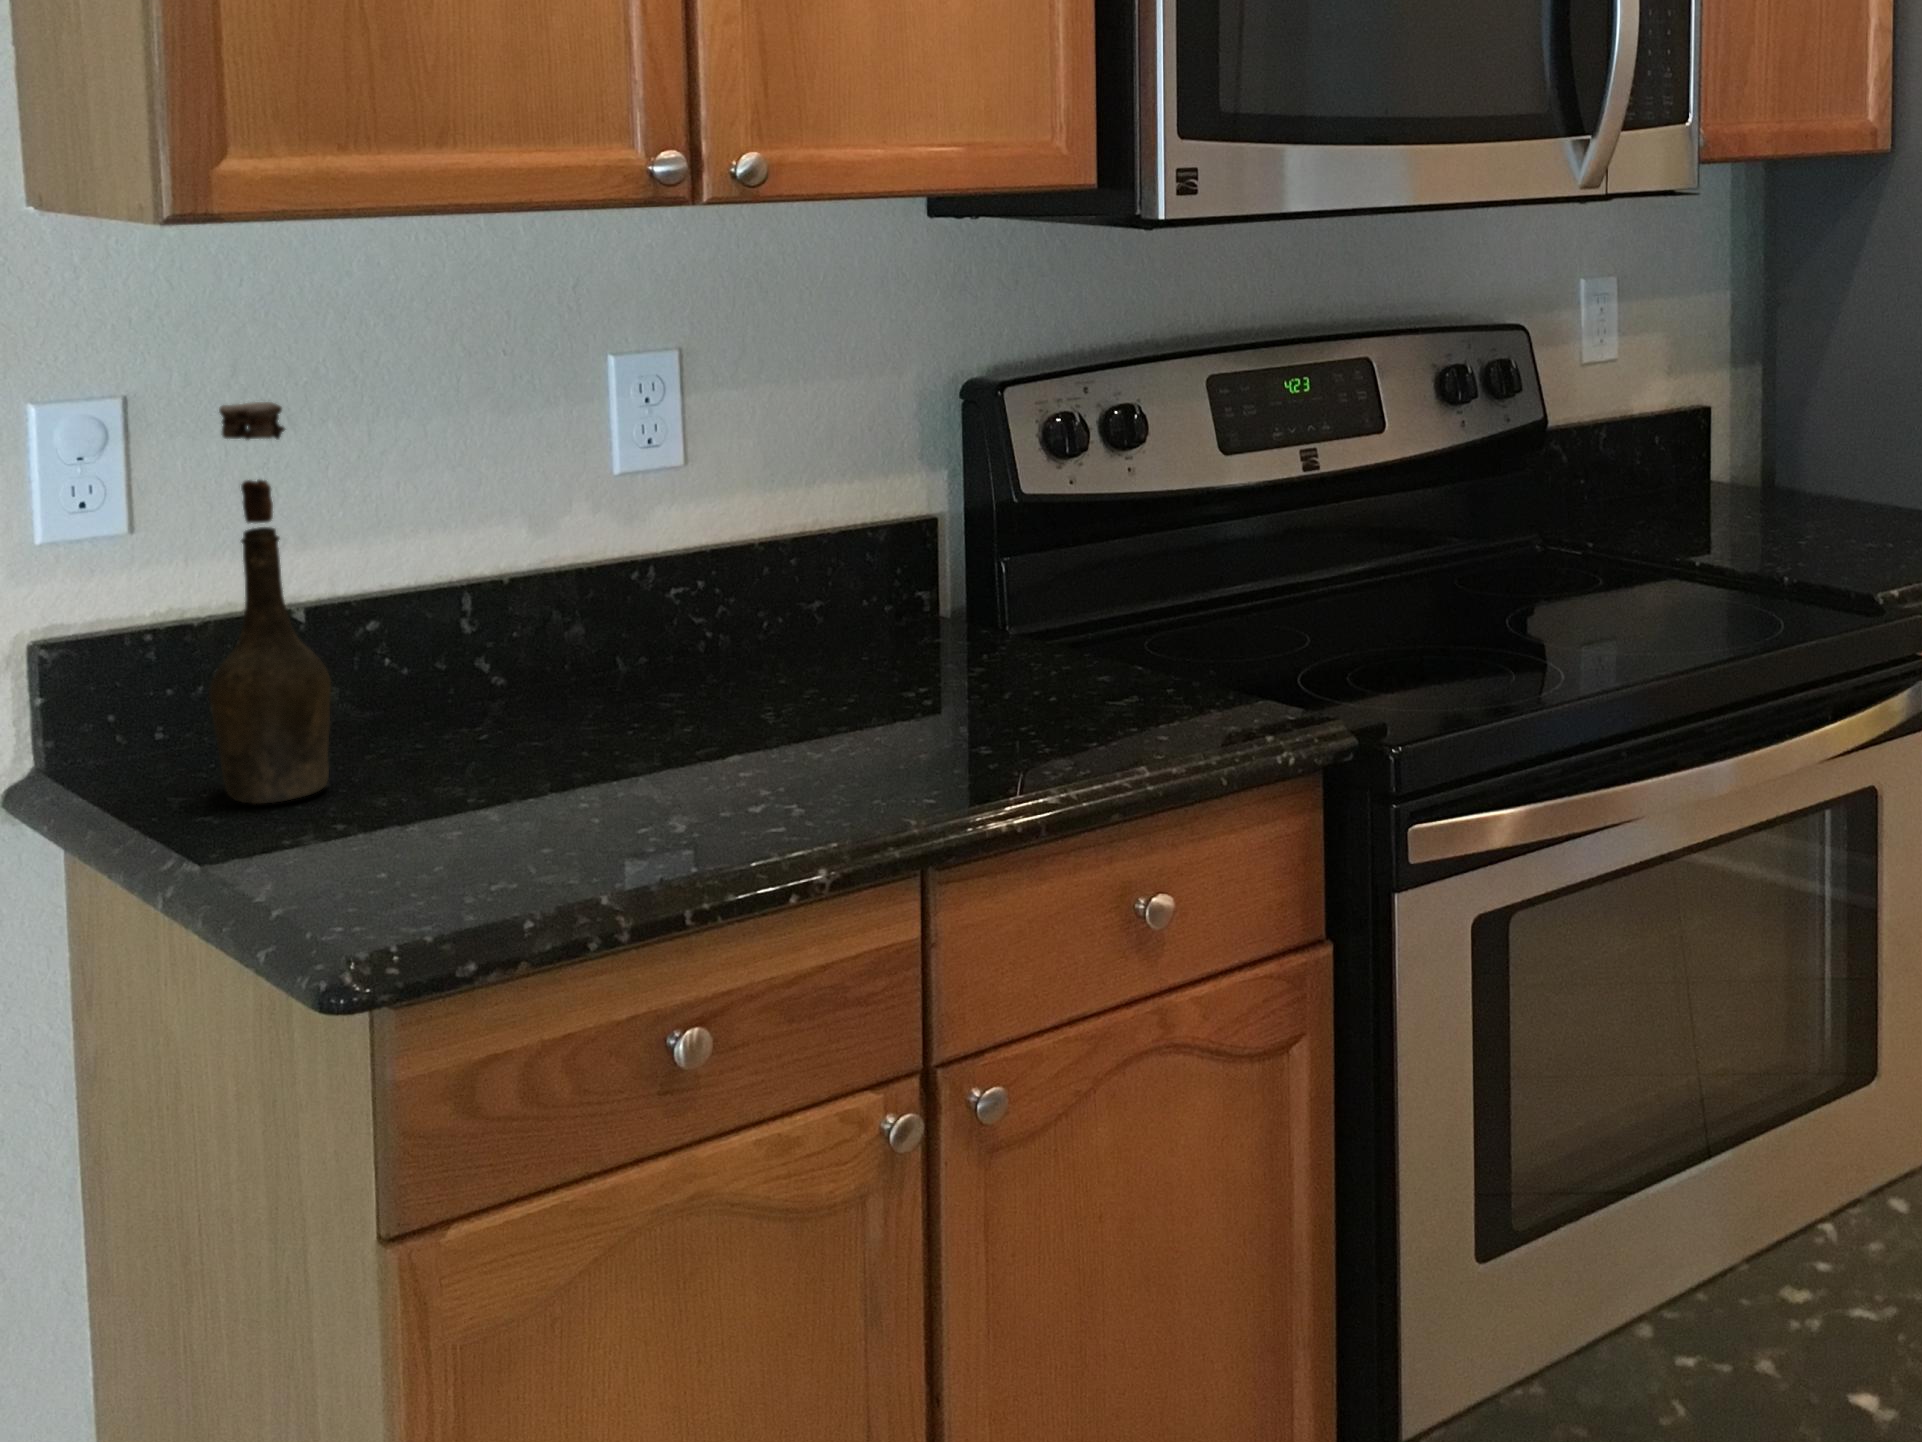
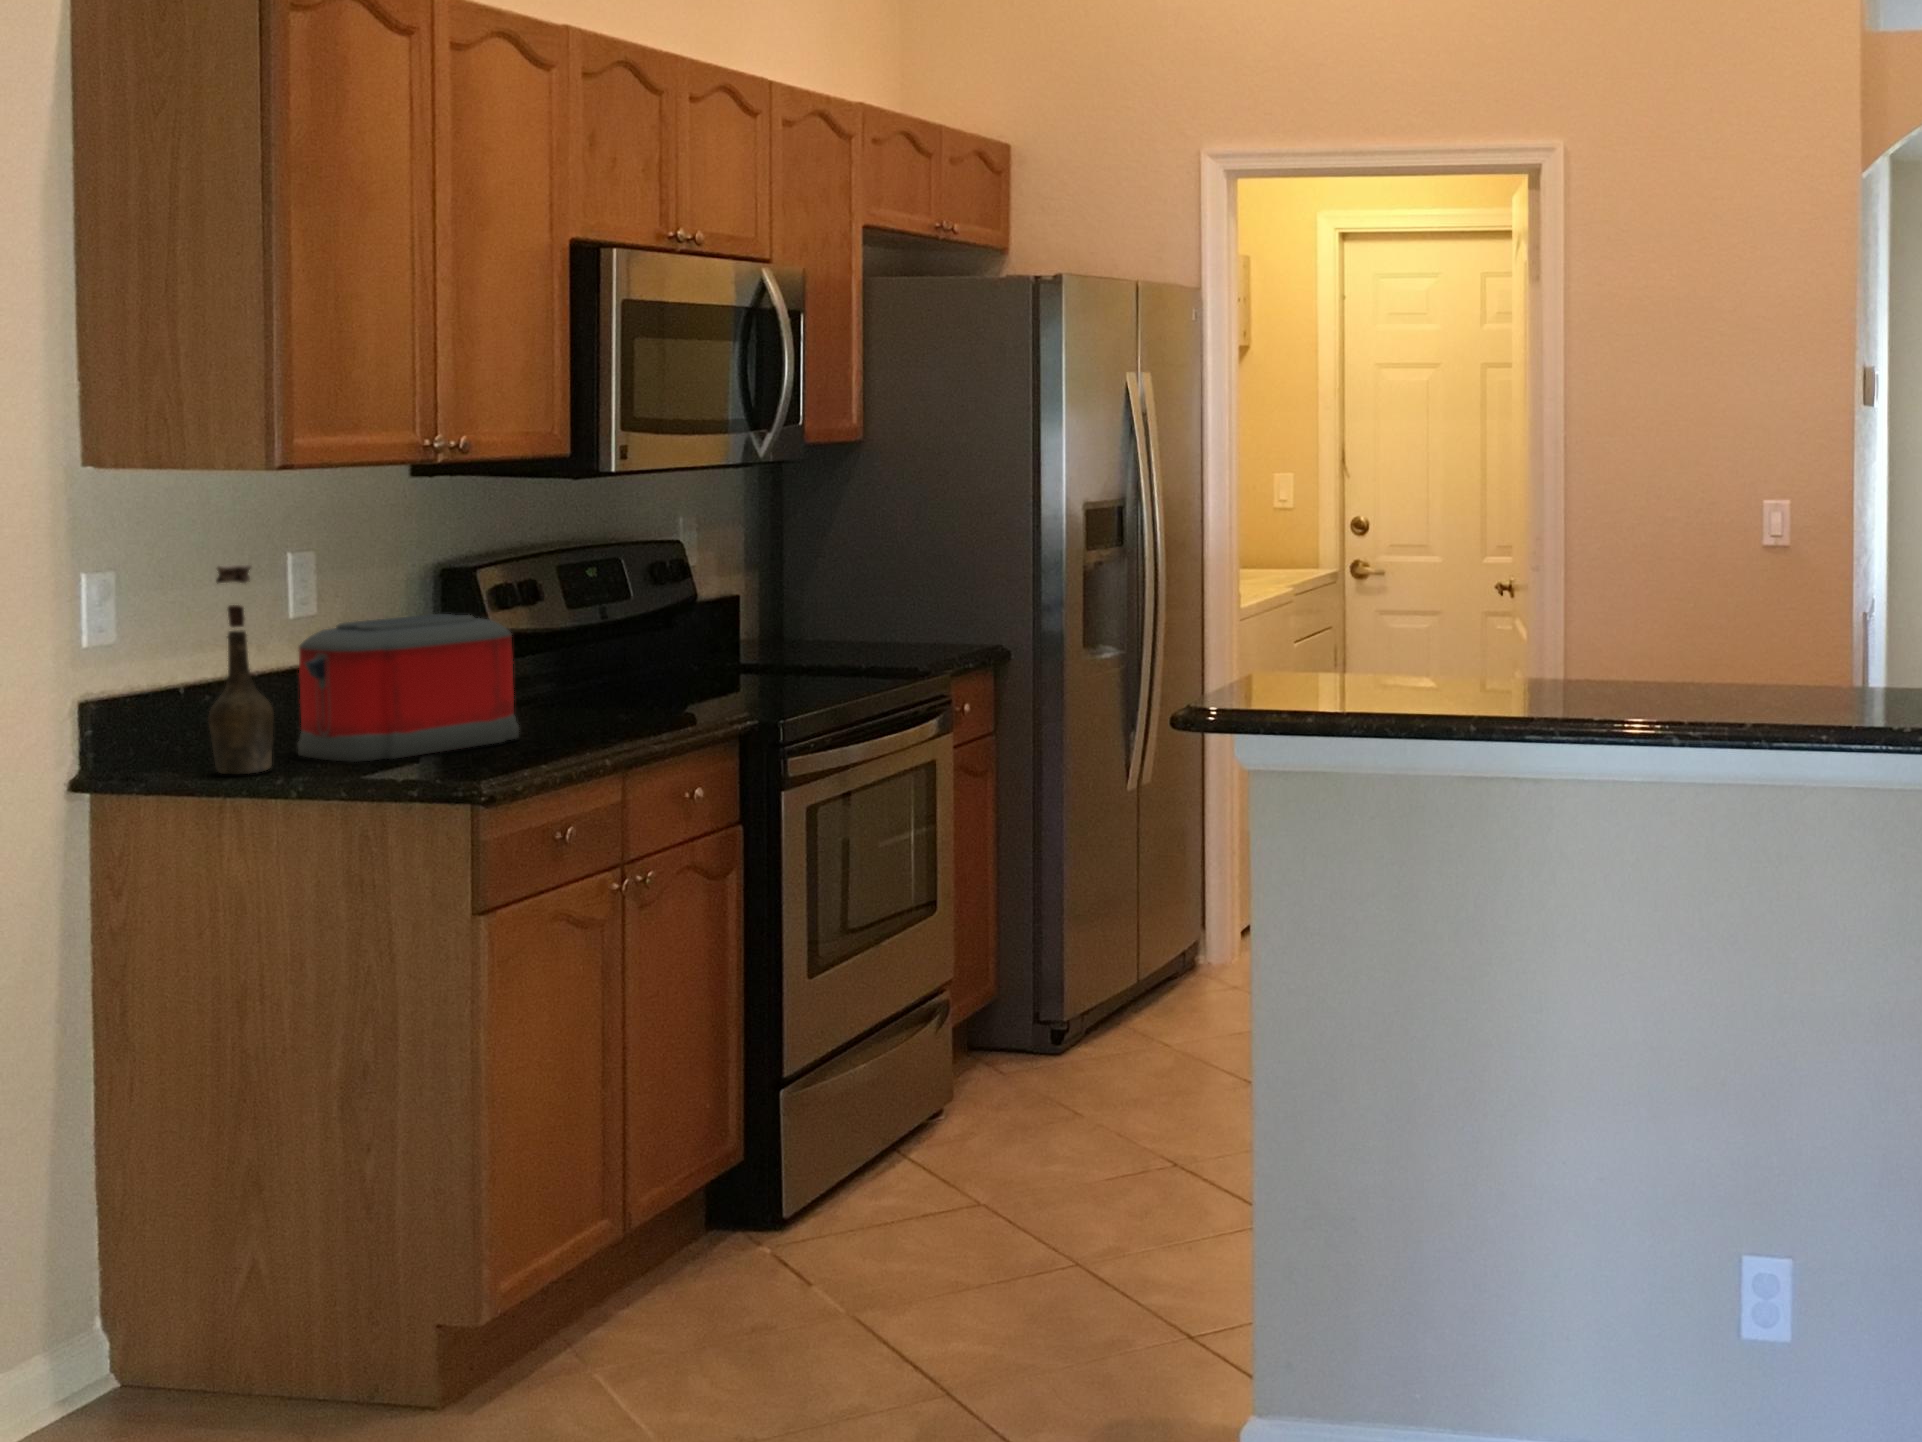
toaster: none [445,491,865,788] -> present [298,614,519,762]

